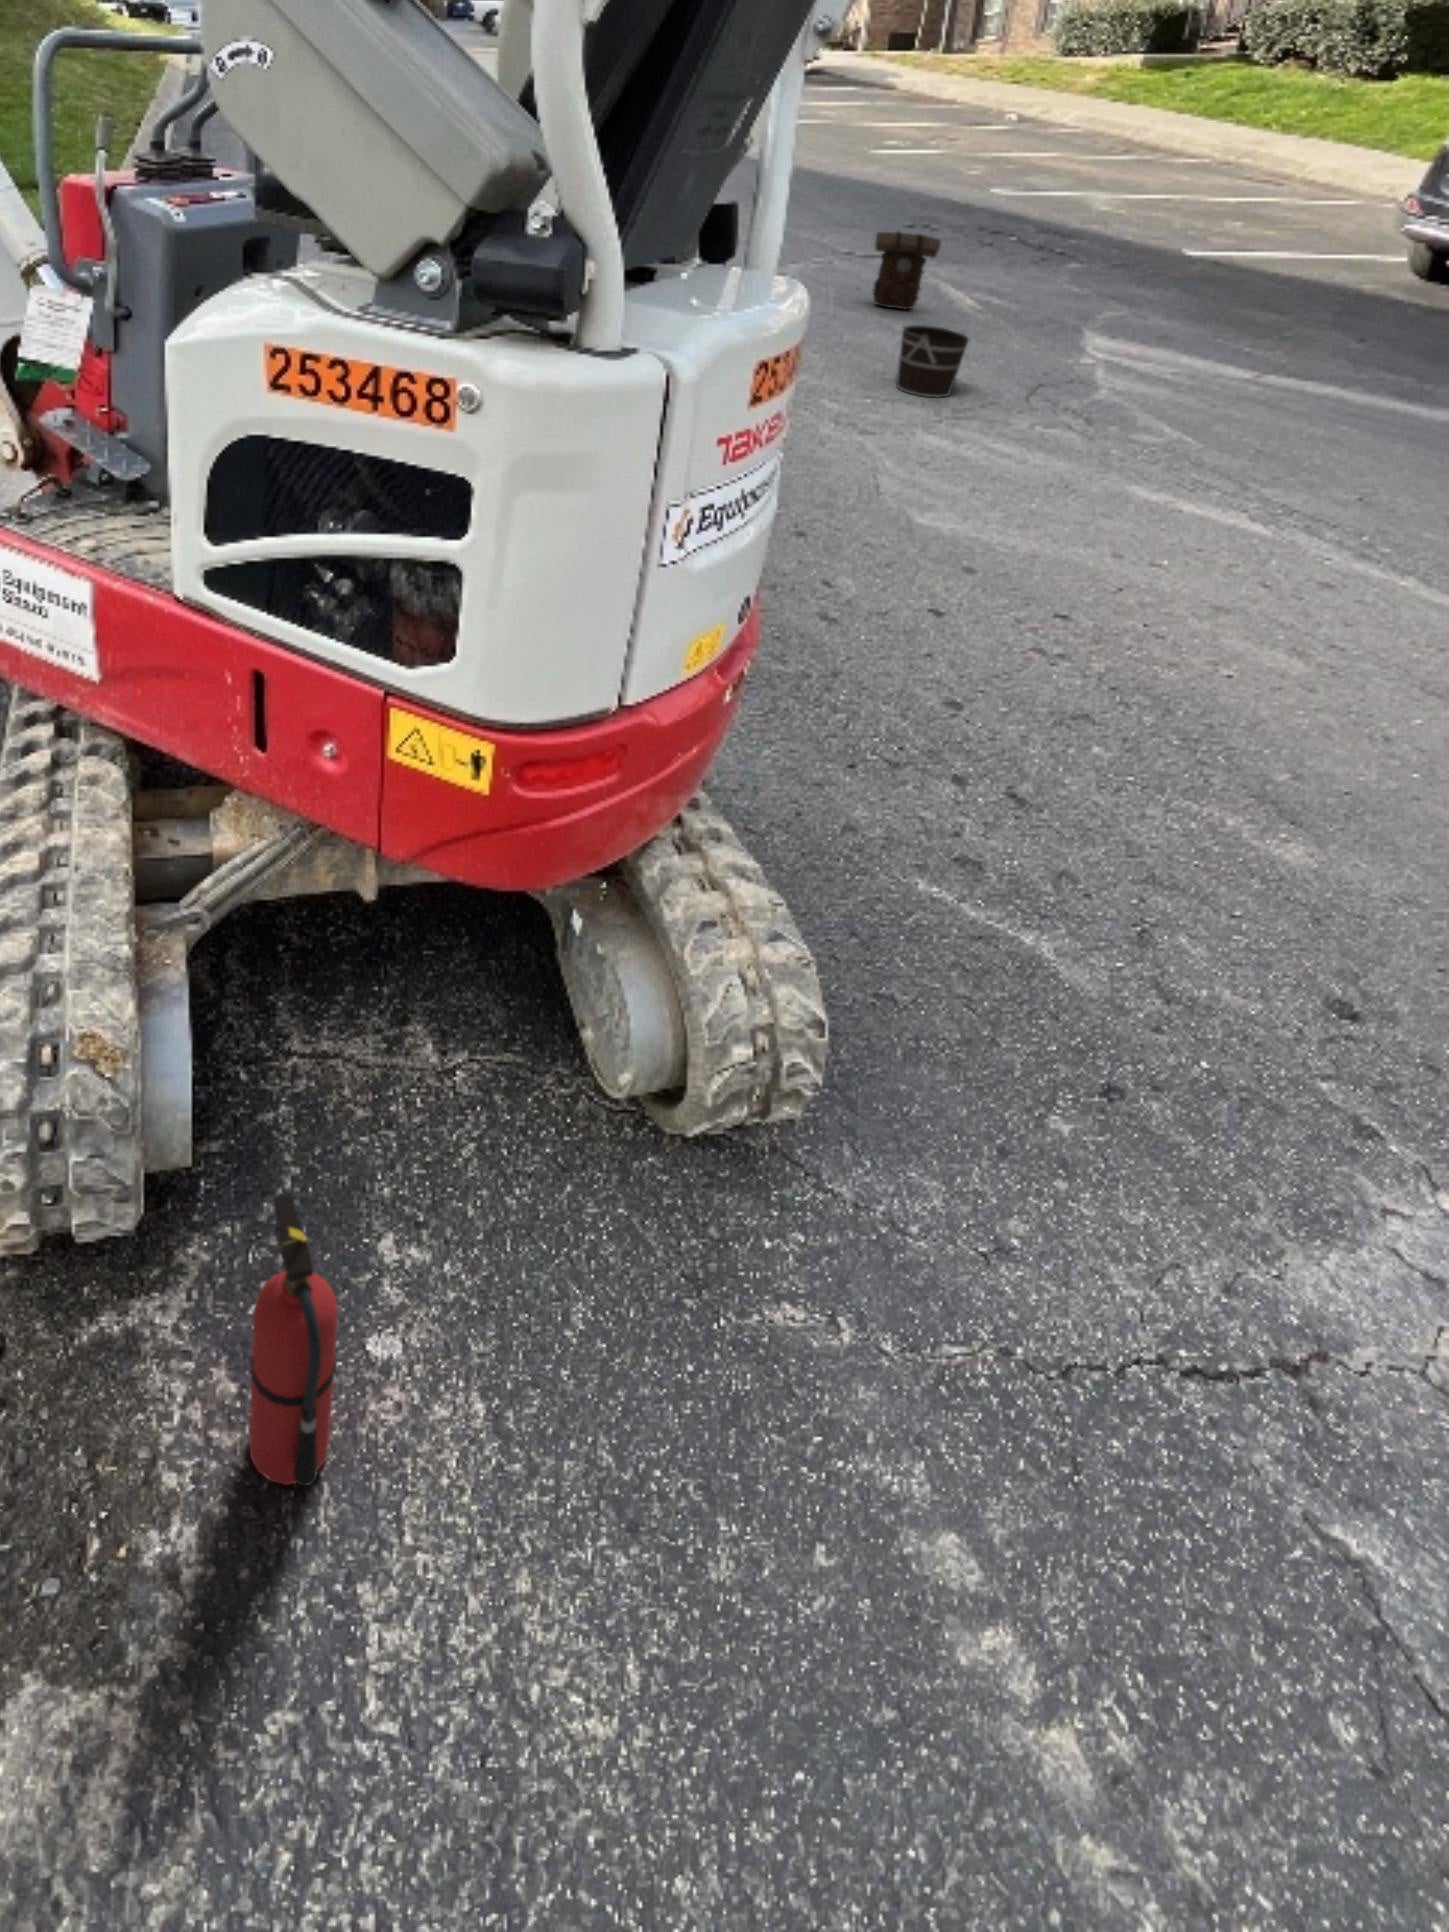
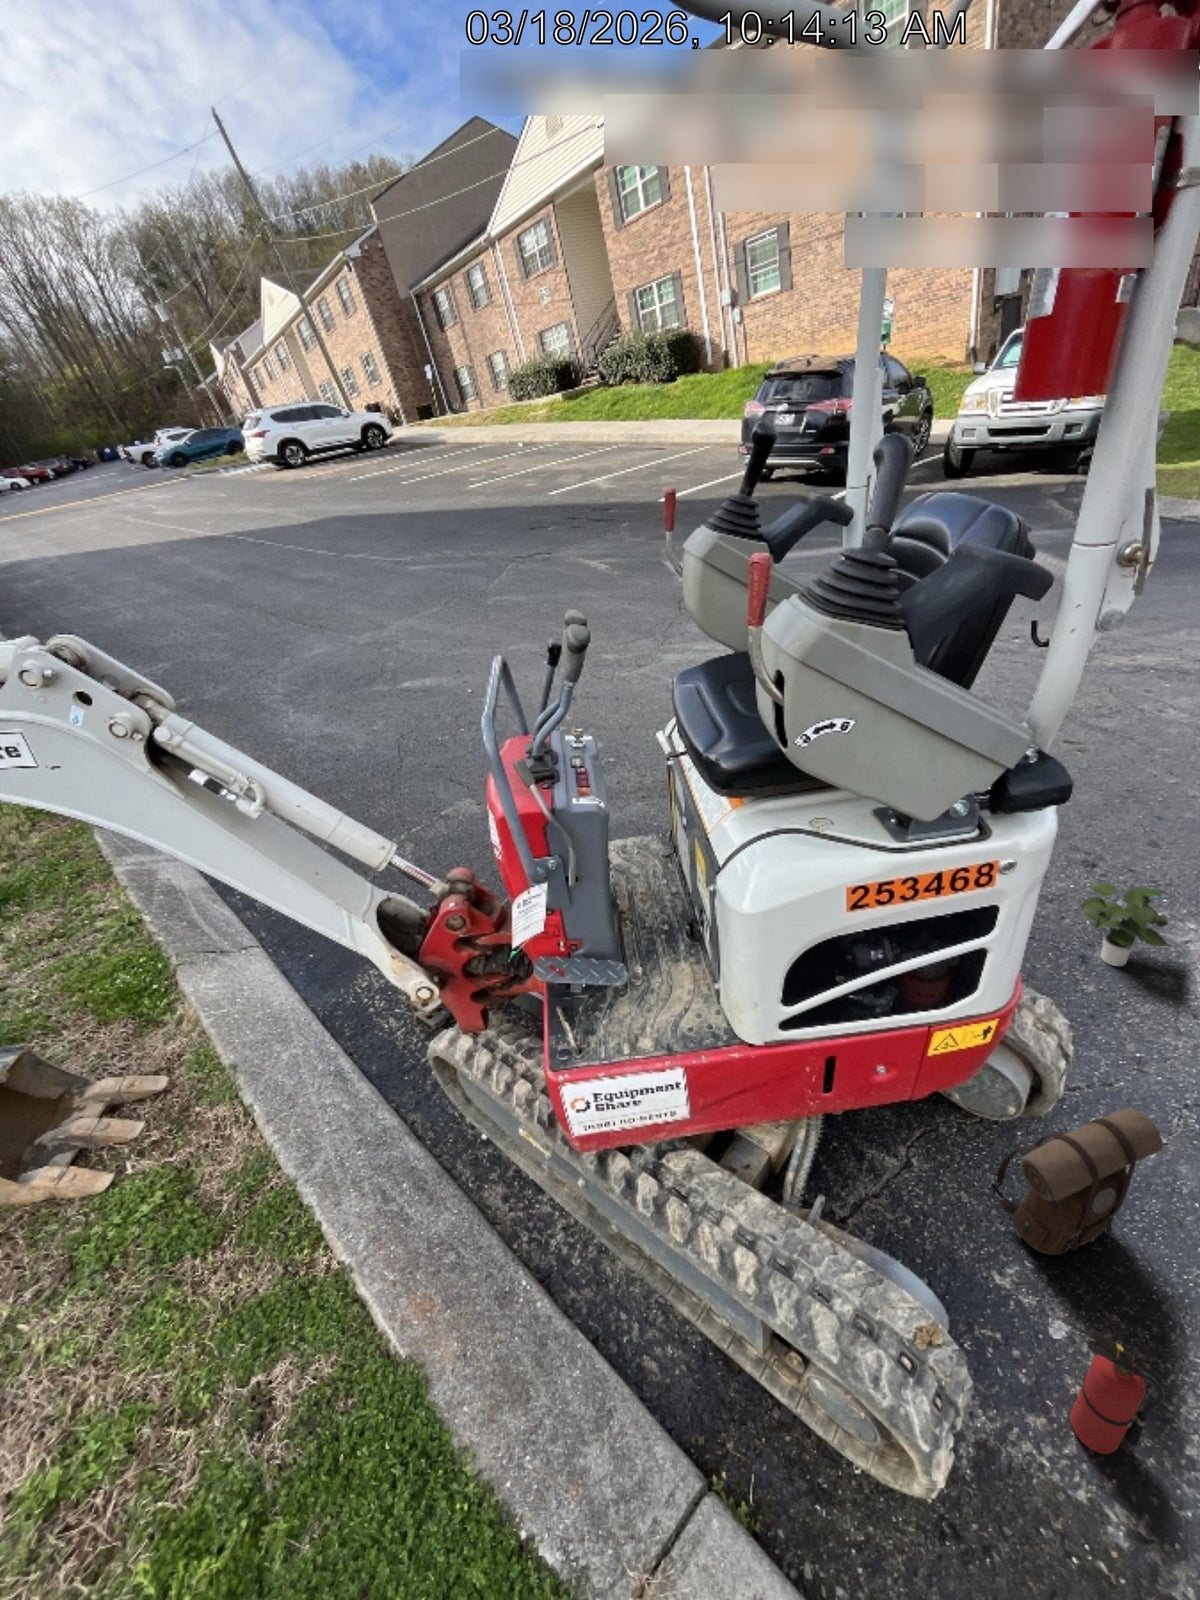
backpack: present [873,232,941,309] -> present [993,1108,1163,1255]
bucket: present [897,325,969,397] -> none [636,601,672,643]
potted plant: none [1121,886,1310,1071] -> present [1079,883,1169,966]

